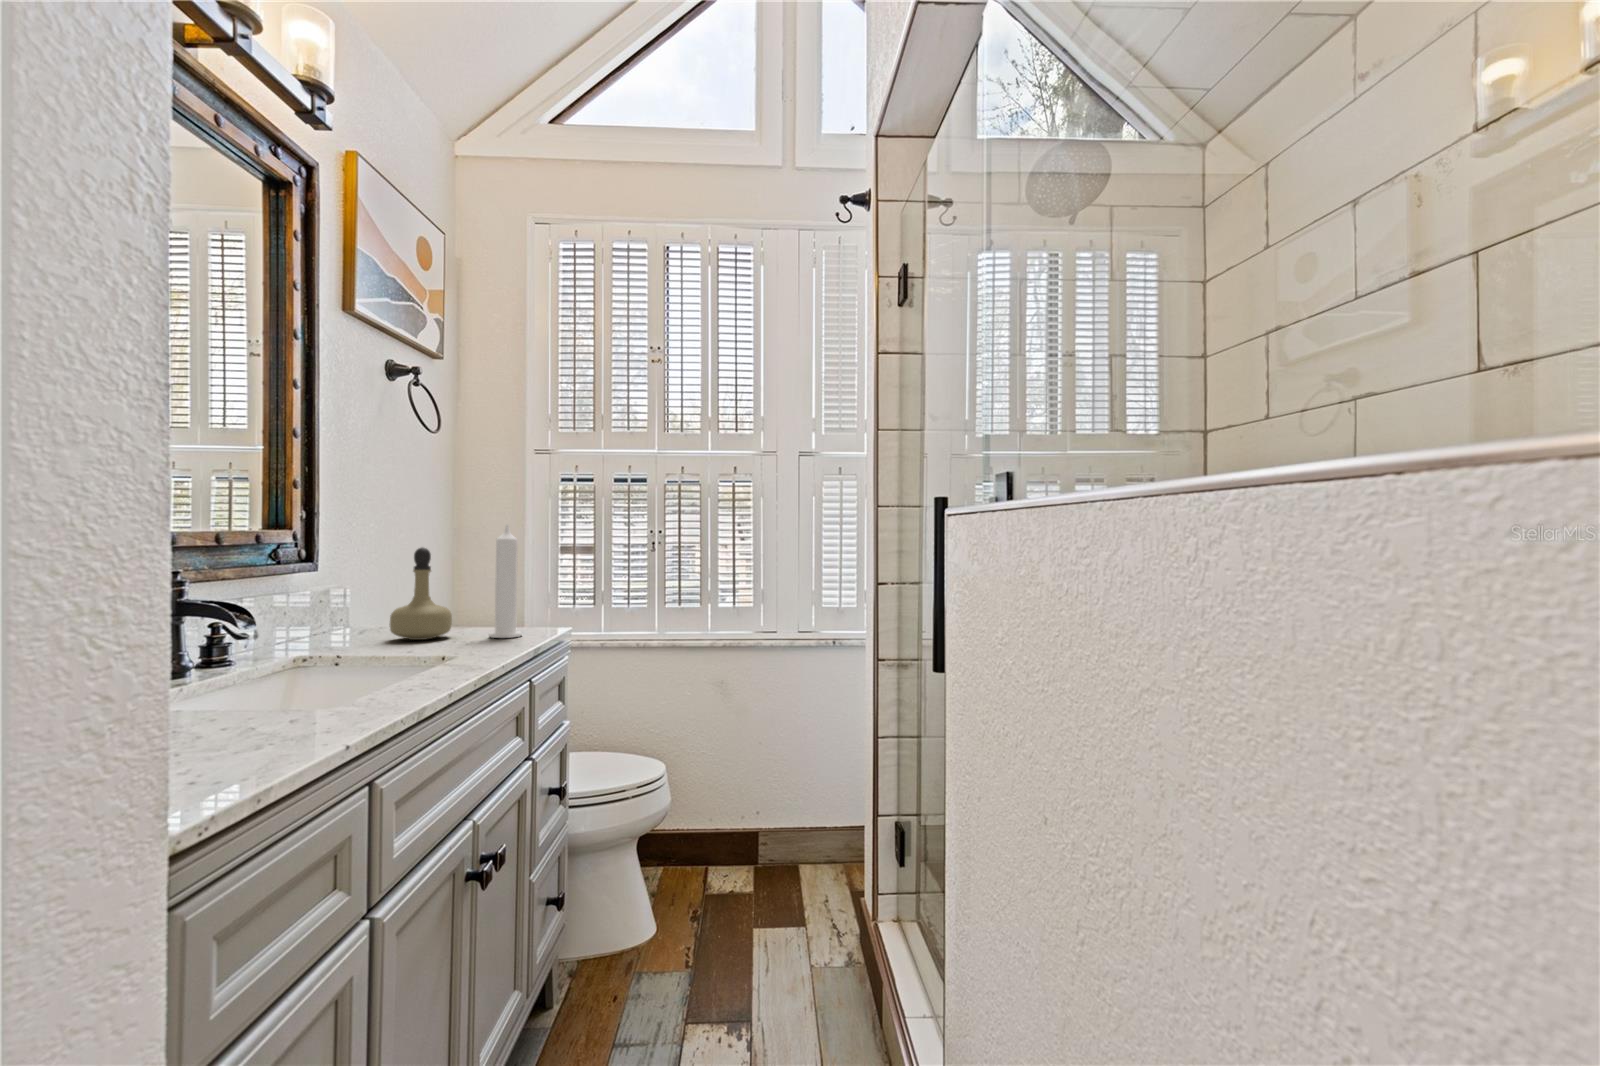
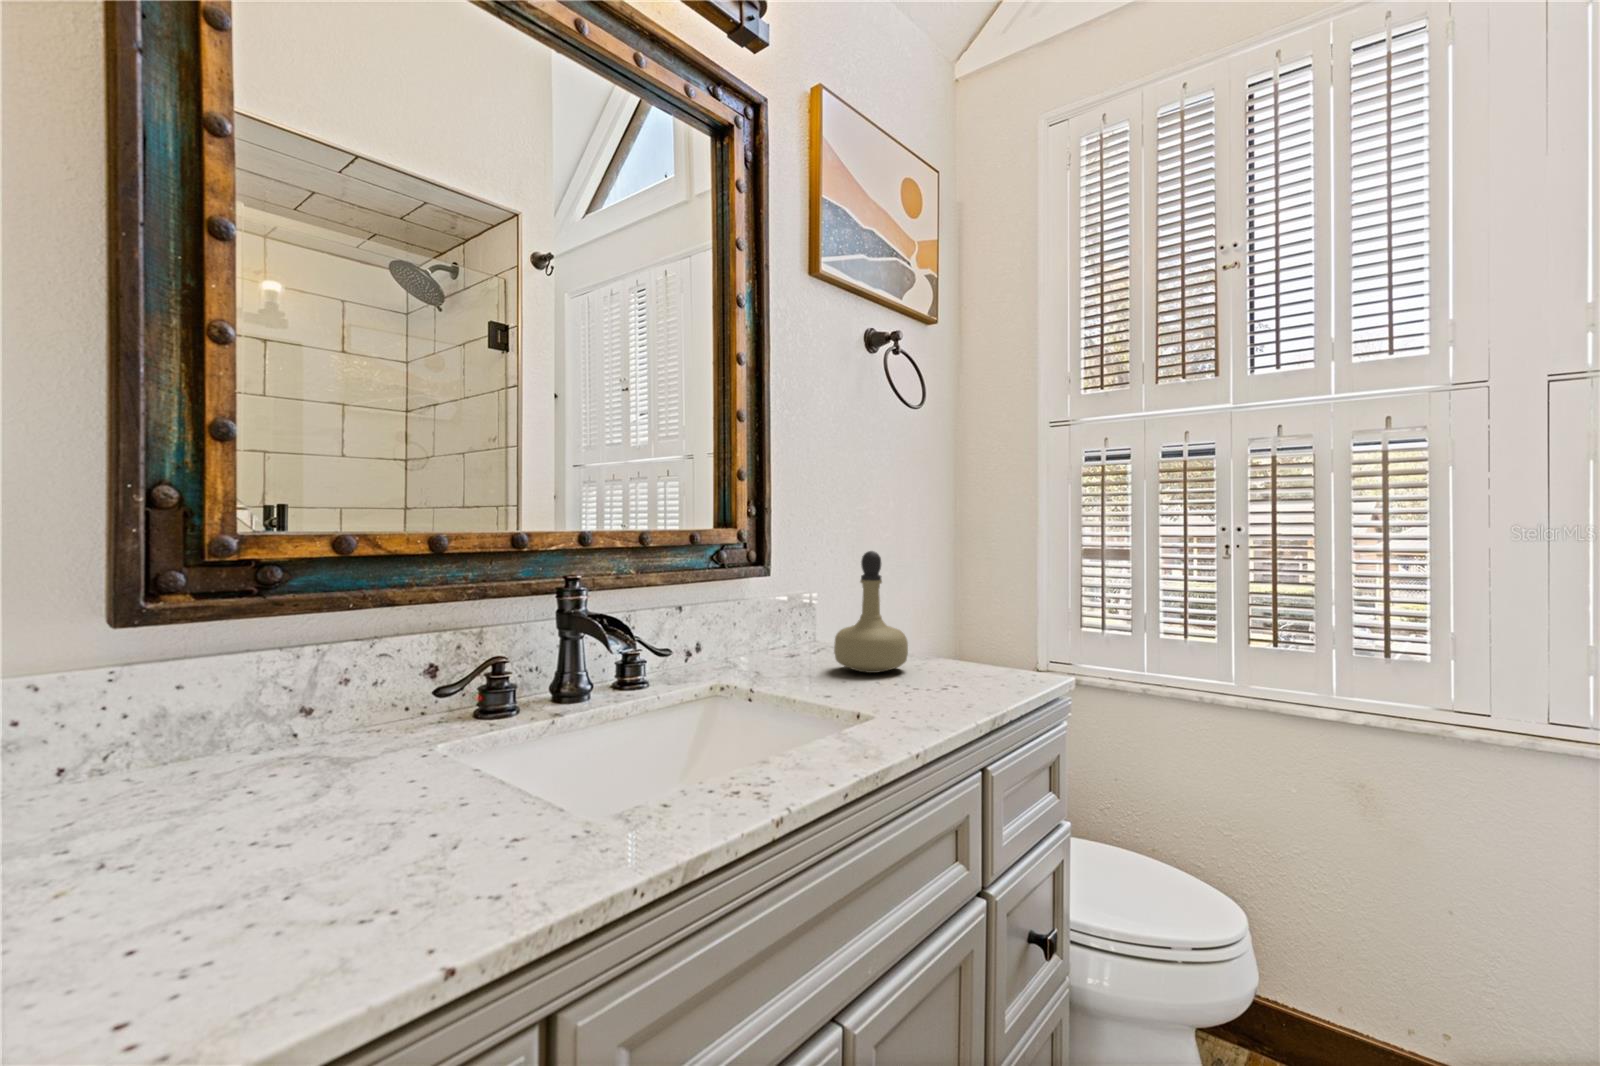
candle: present [489,524,522,638] -> none [949,518,996,685]

